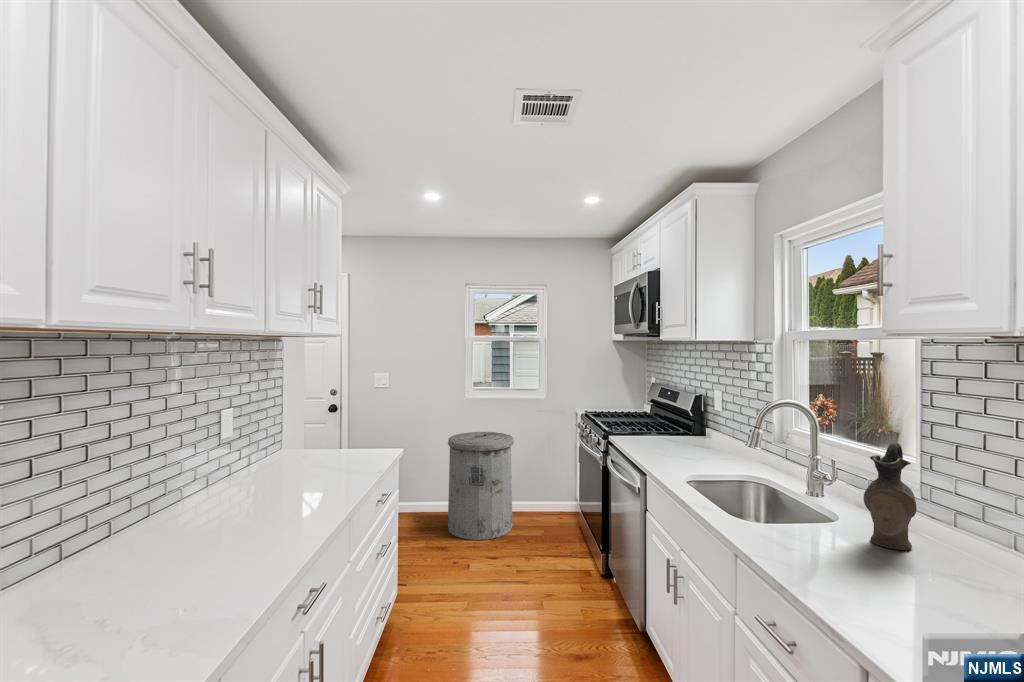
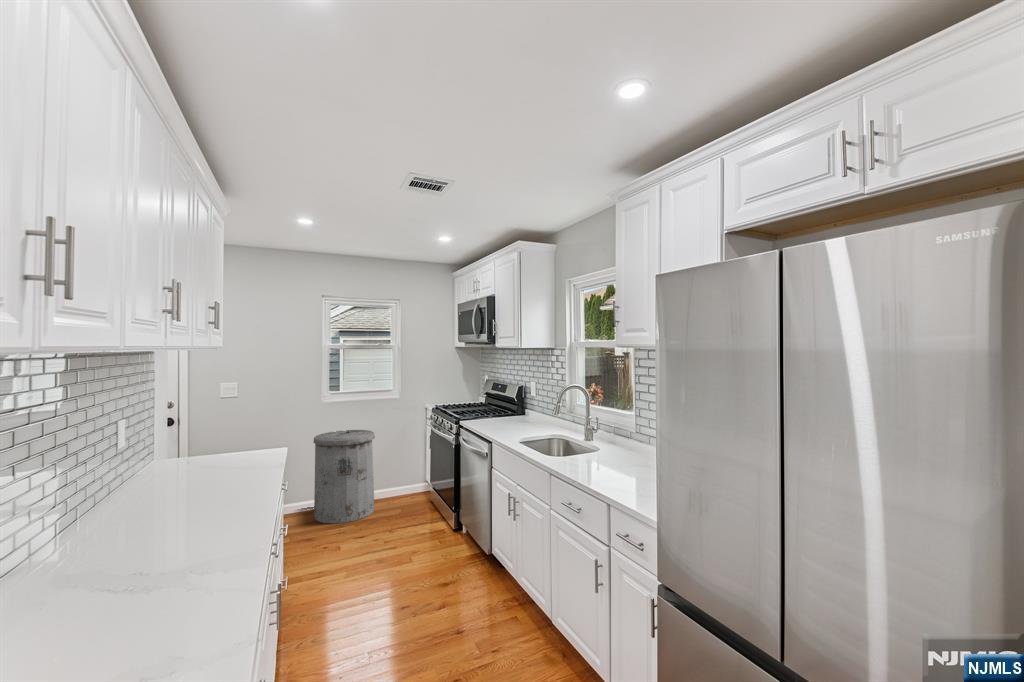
ceramic pitcher: present [864,442,917,550] -> none [610,402,632,458]

